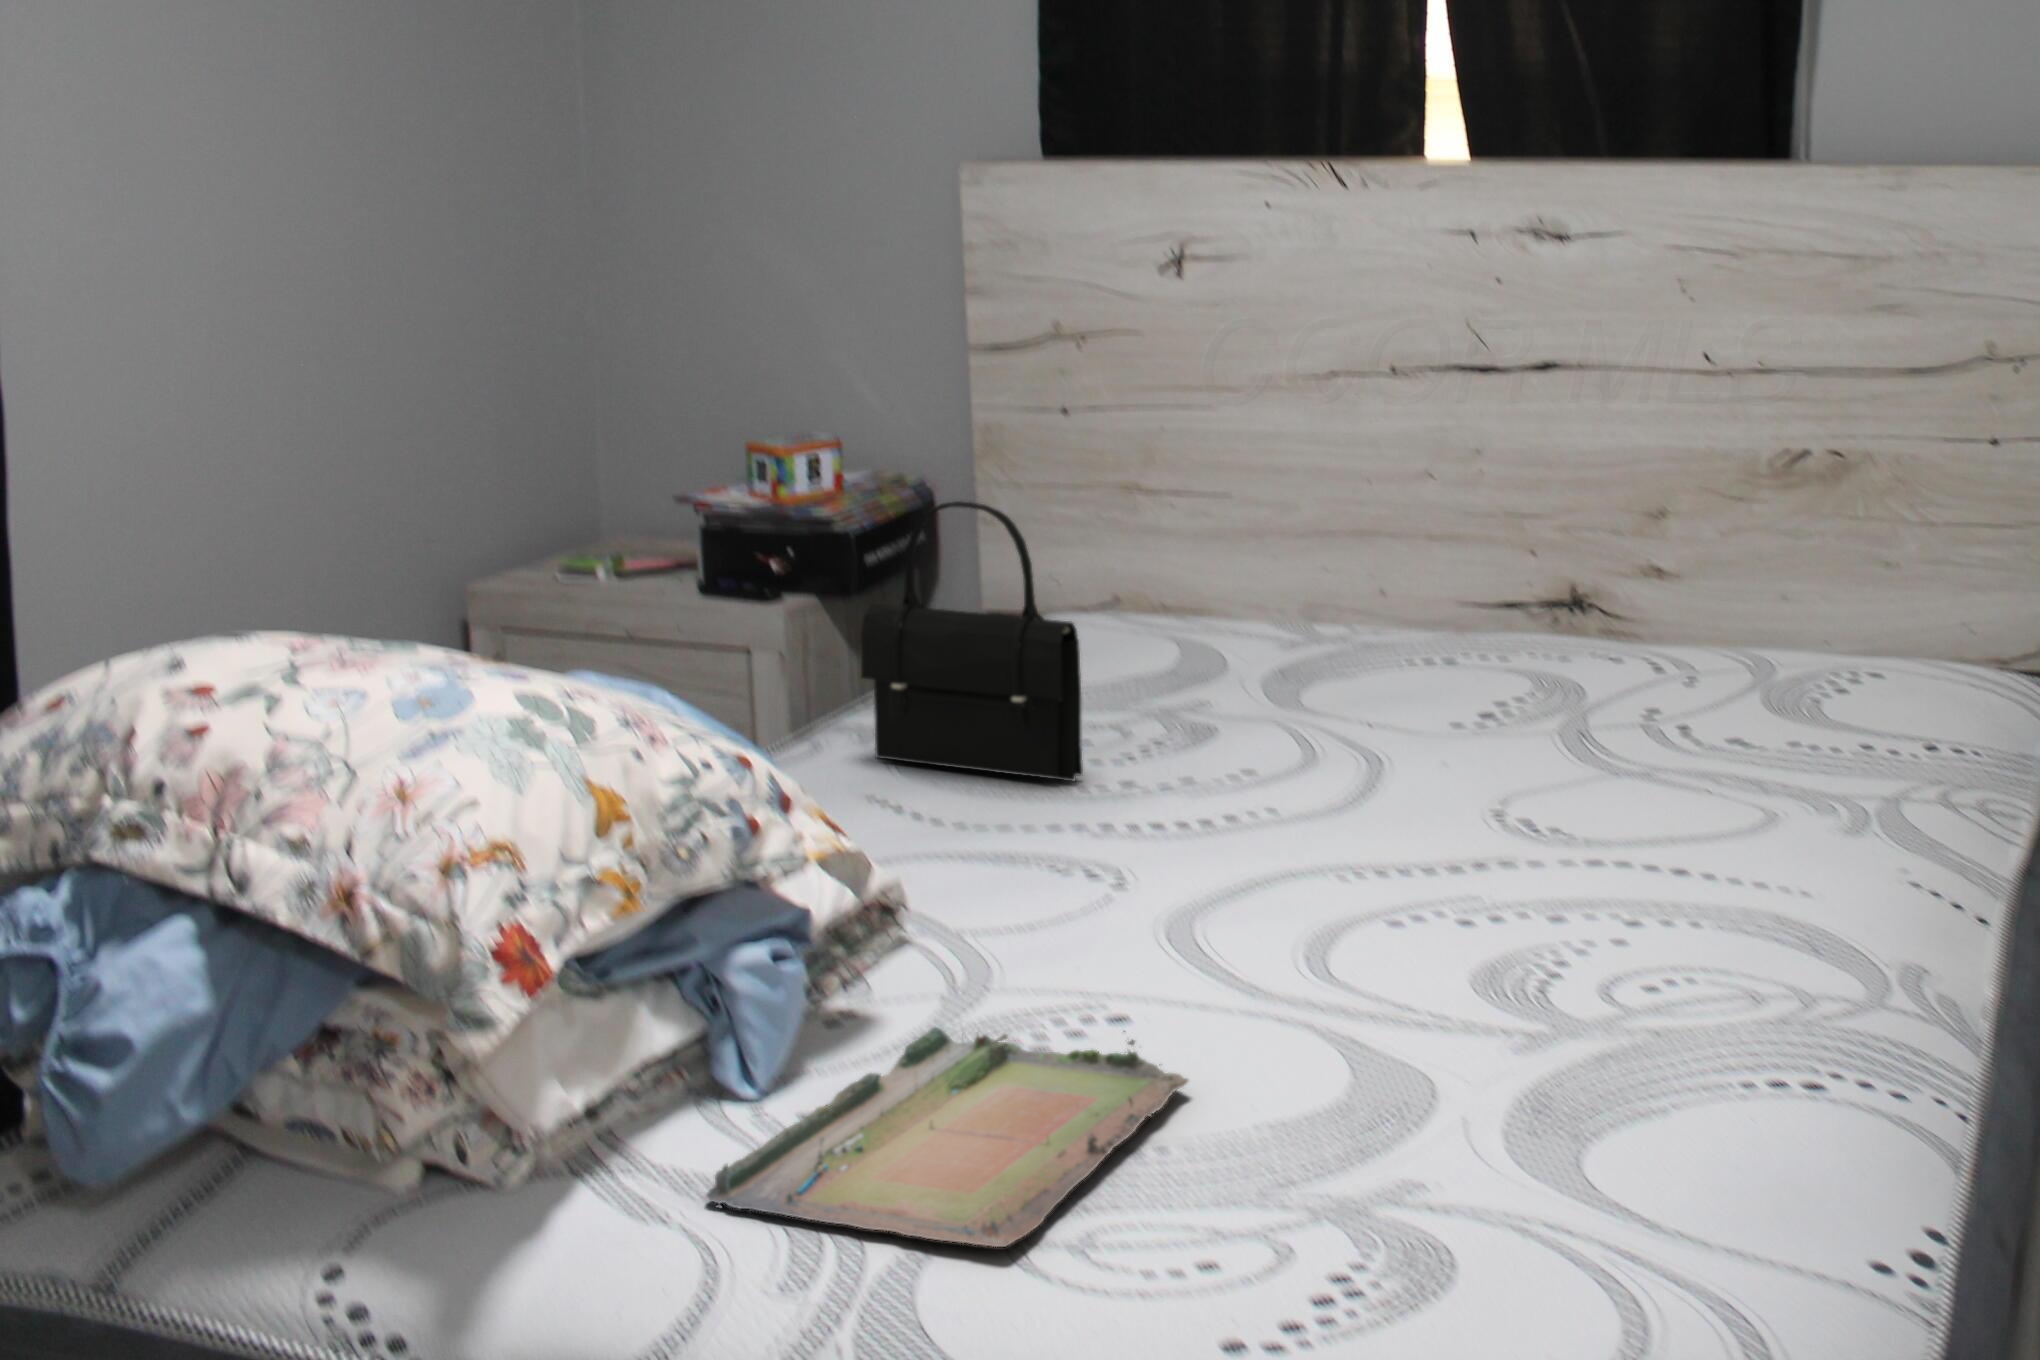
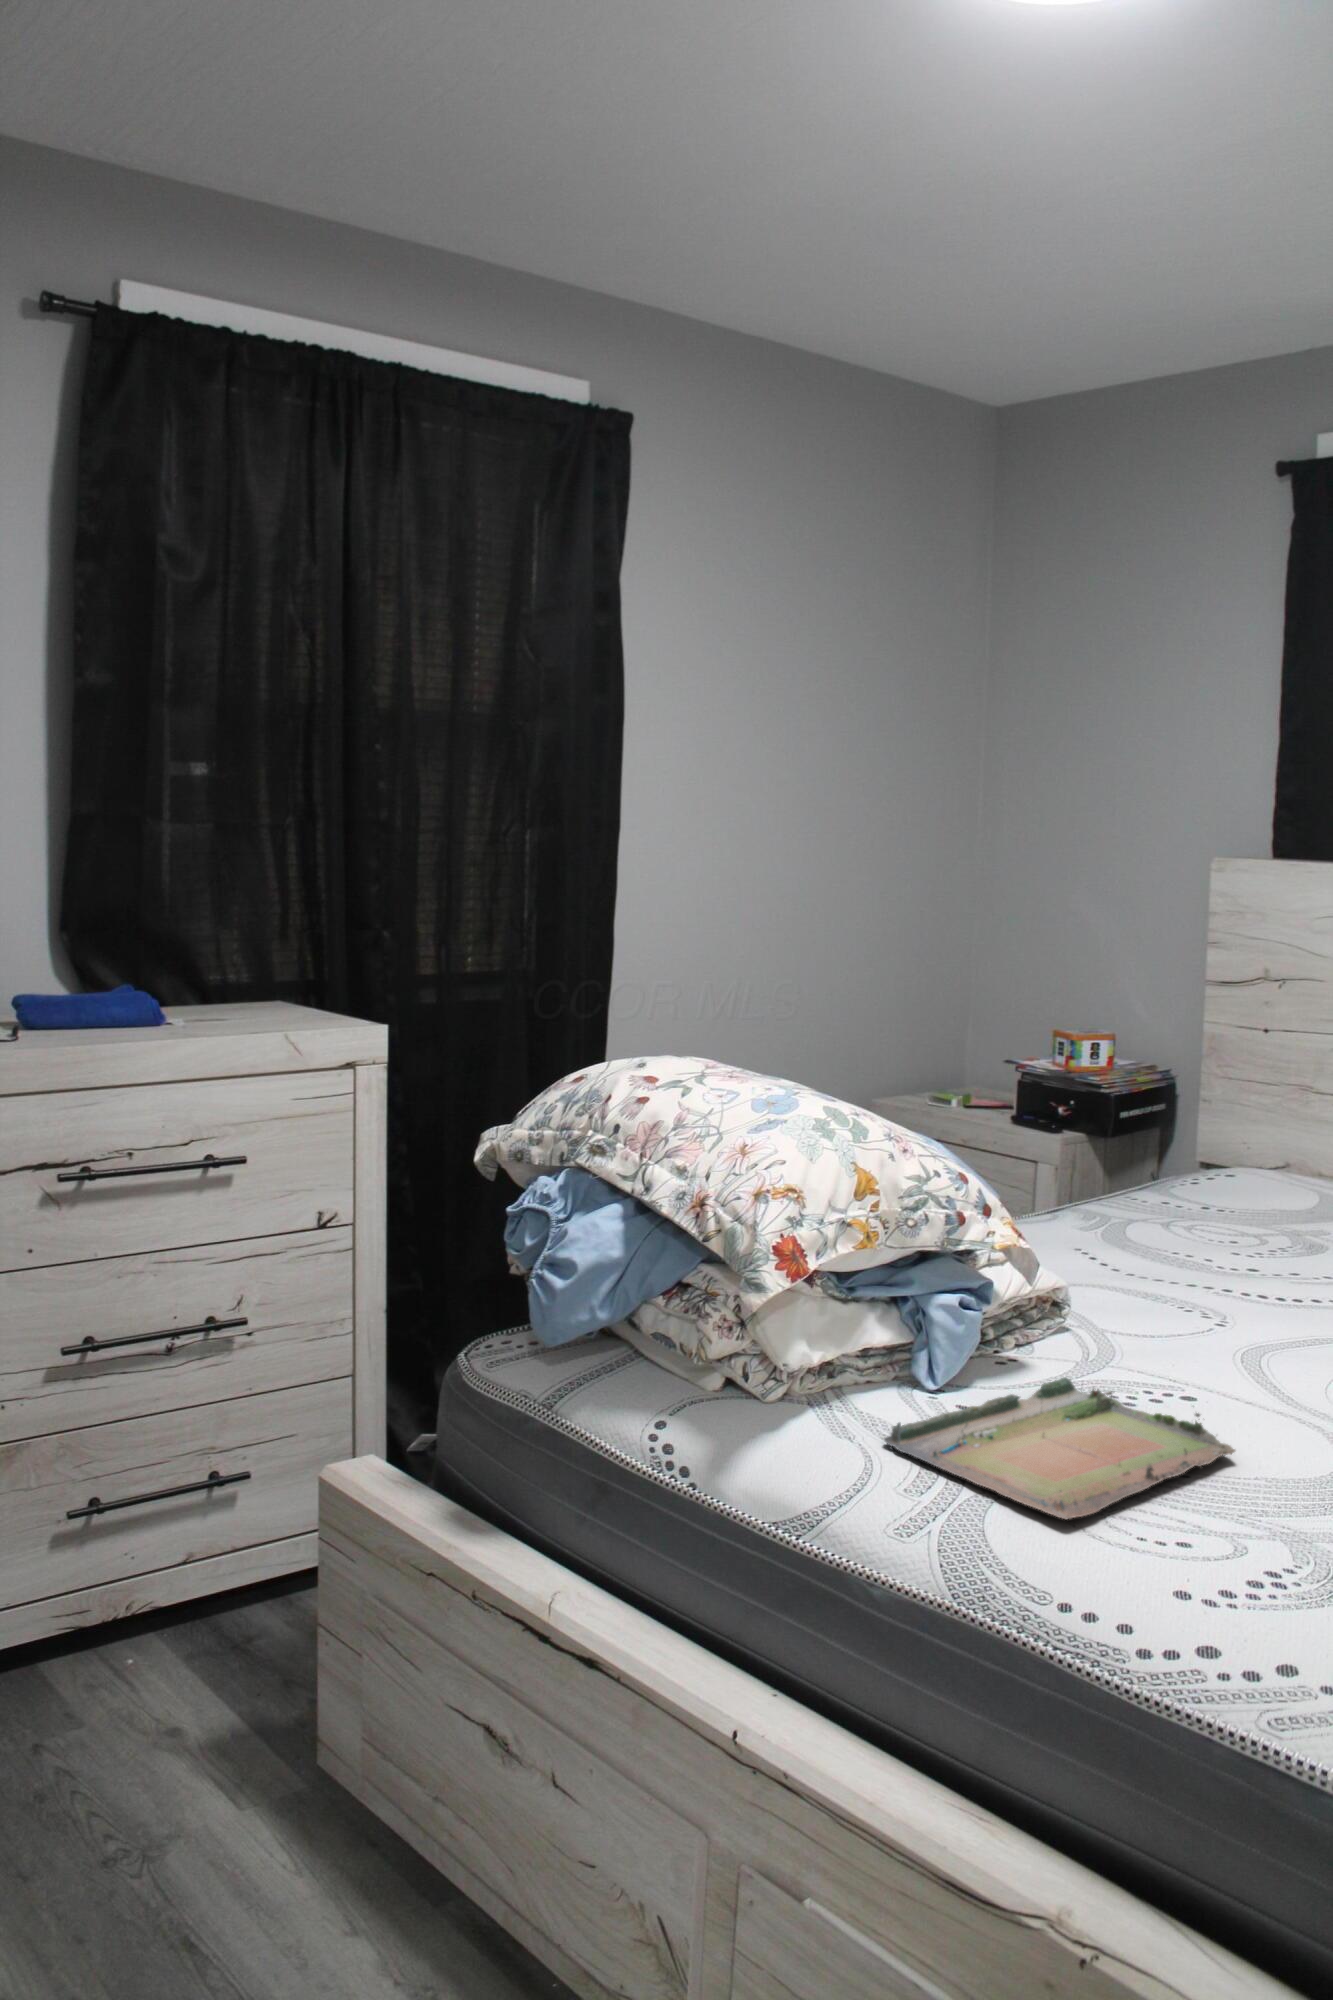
handbag: present [861,501,1083,781] -> none [1082,1056,1231,1258]

